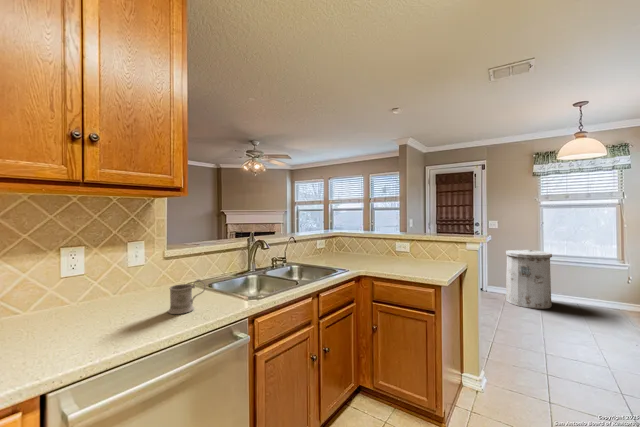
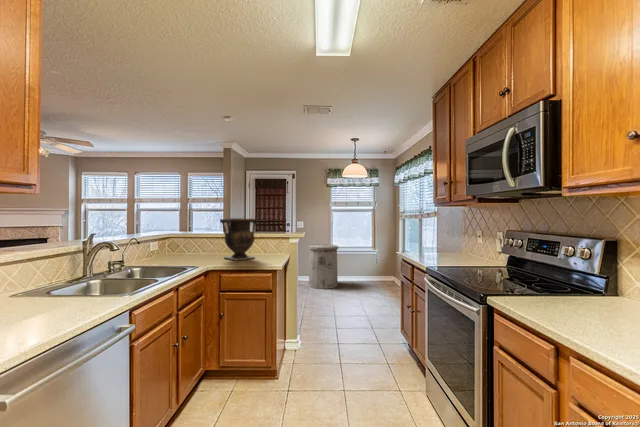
vase: none [377,217,422,267] -> present [220,218,258,261]
mug: present [168,279,206,314] -> none [32,280,78,318]

